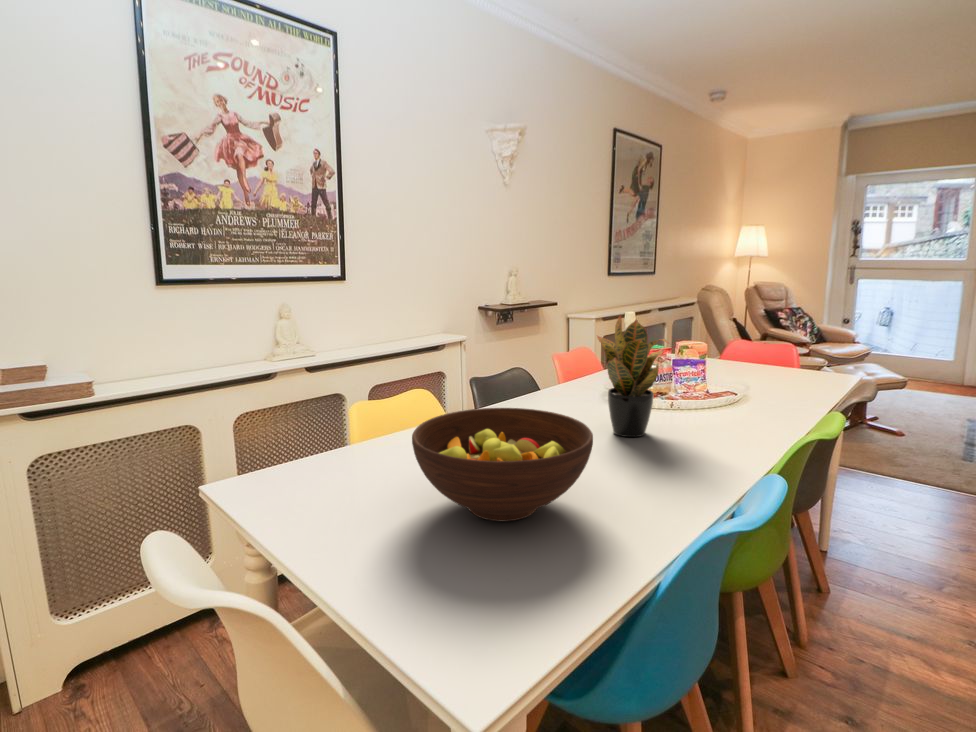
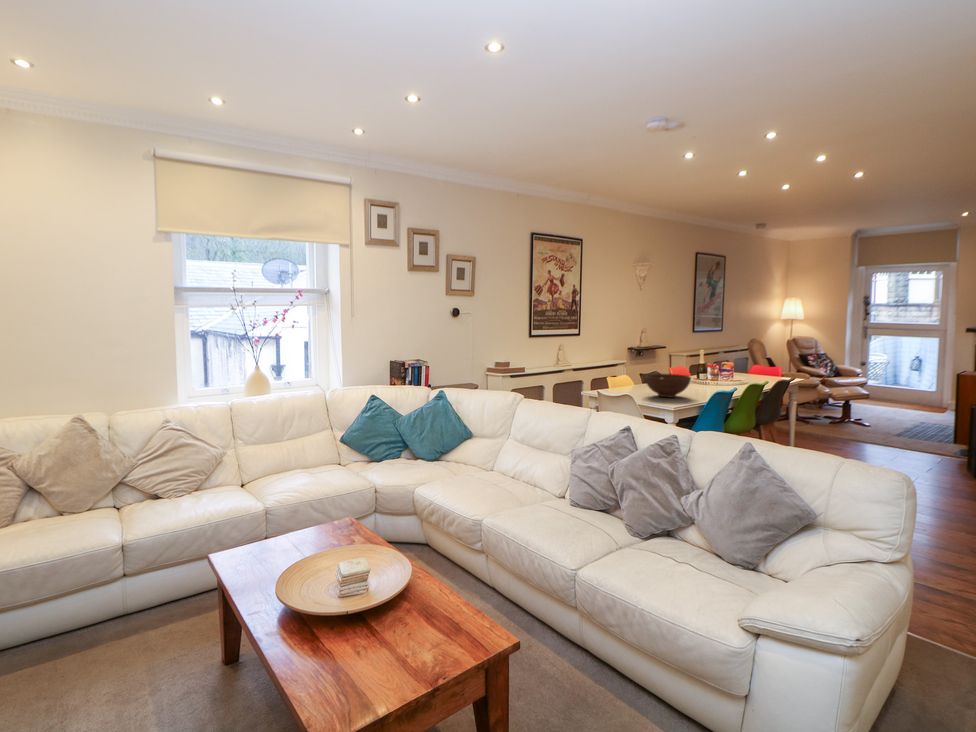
potted plant: present [597,315,668,437] -> none [688,348,717,389]

